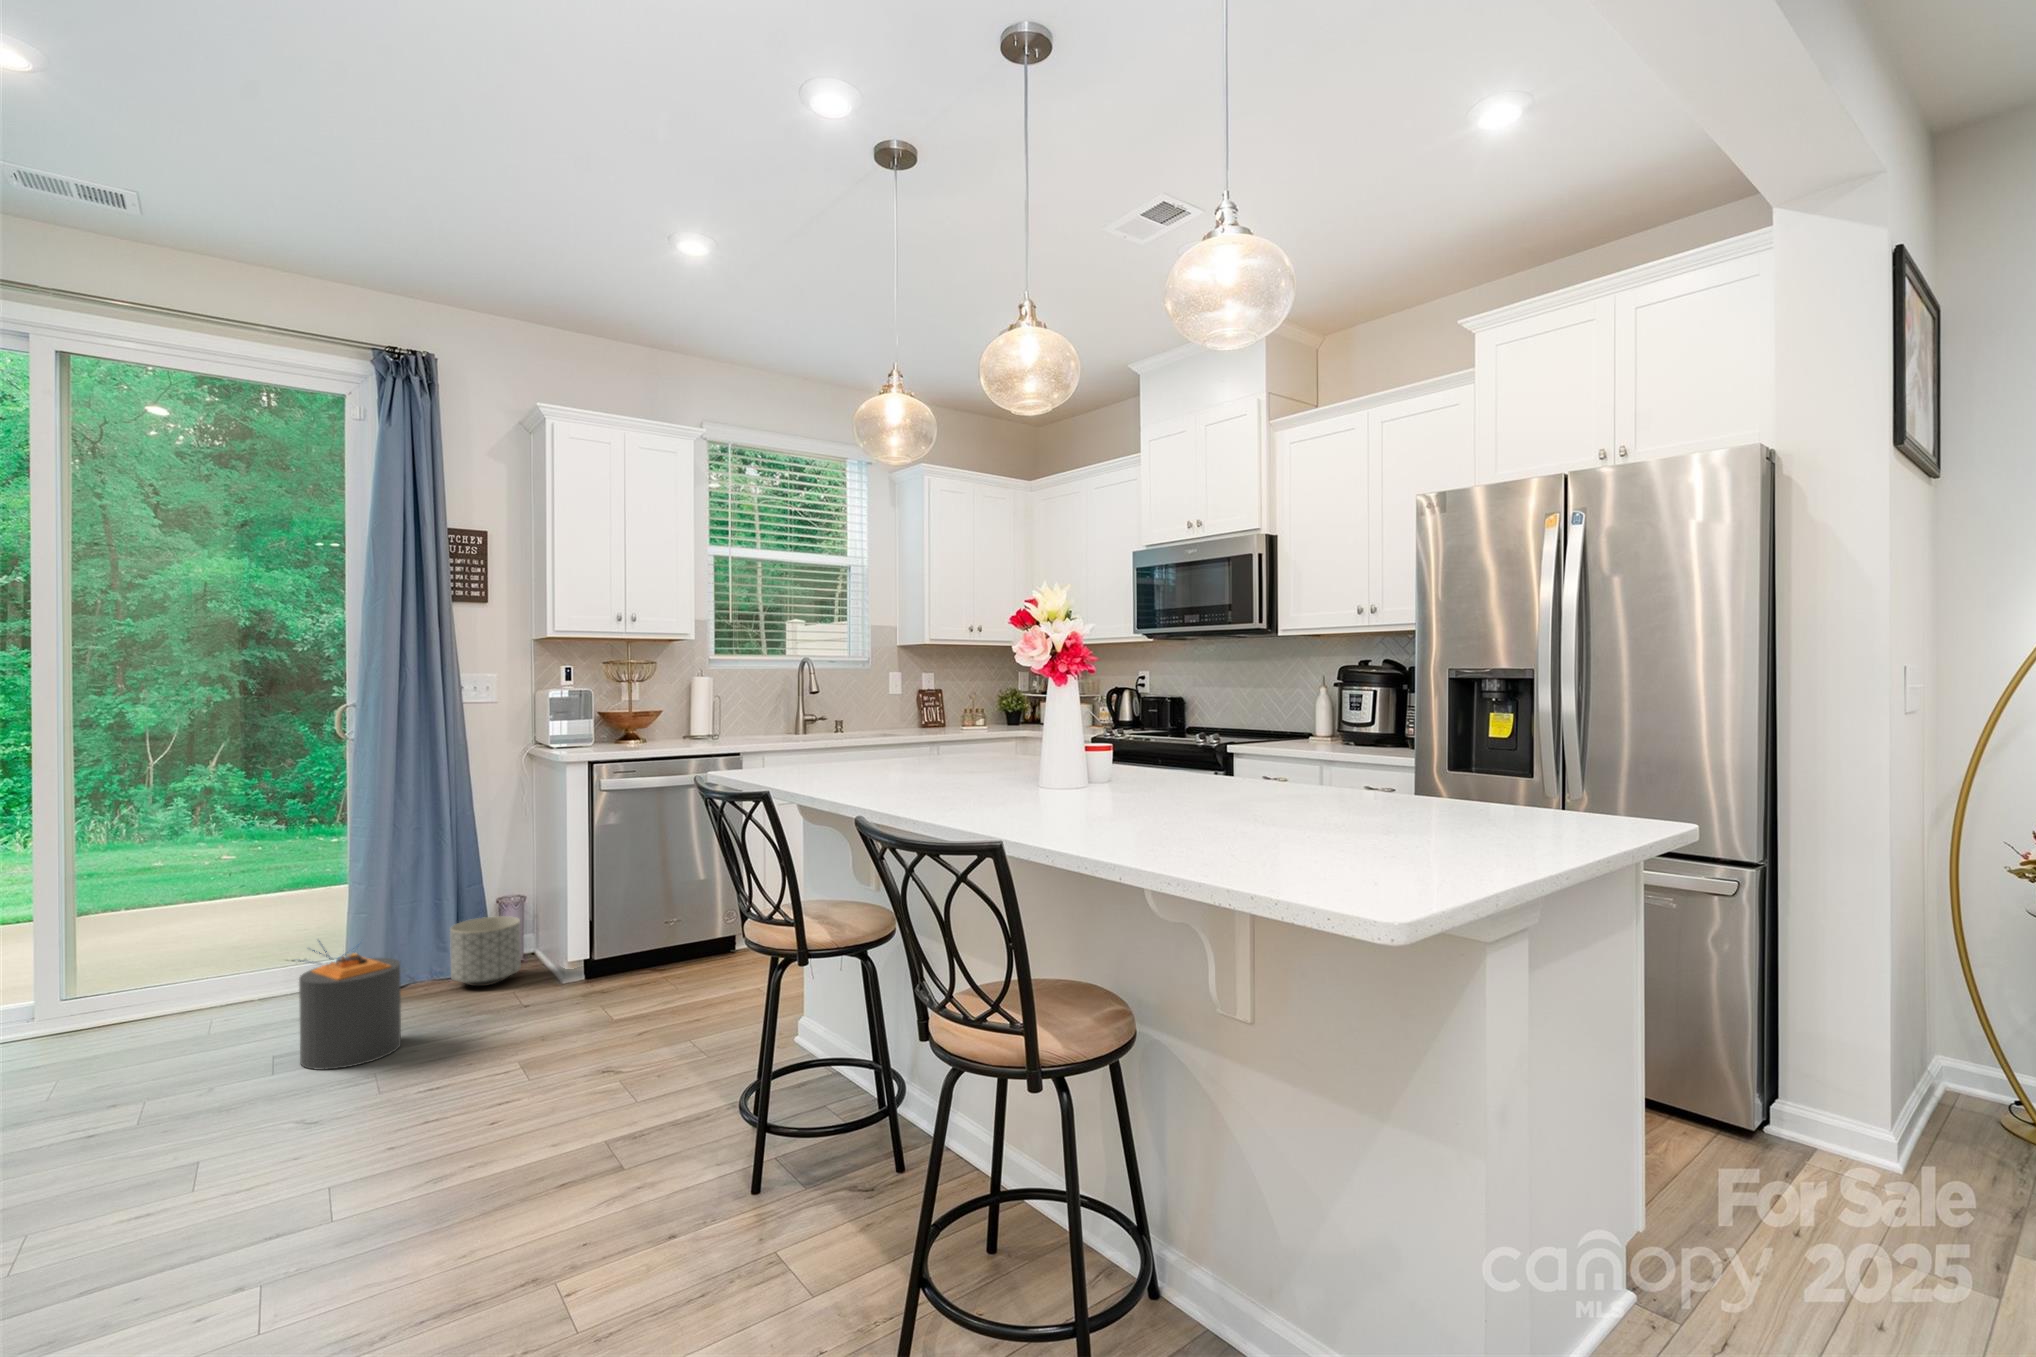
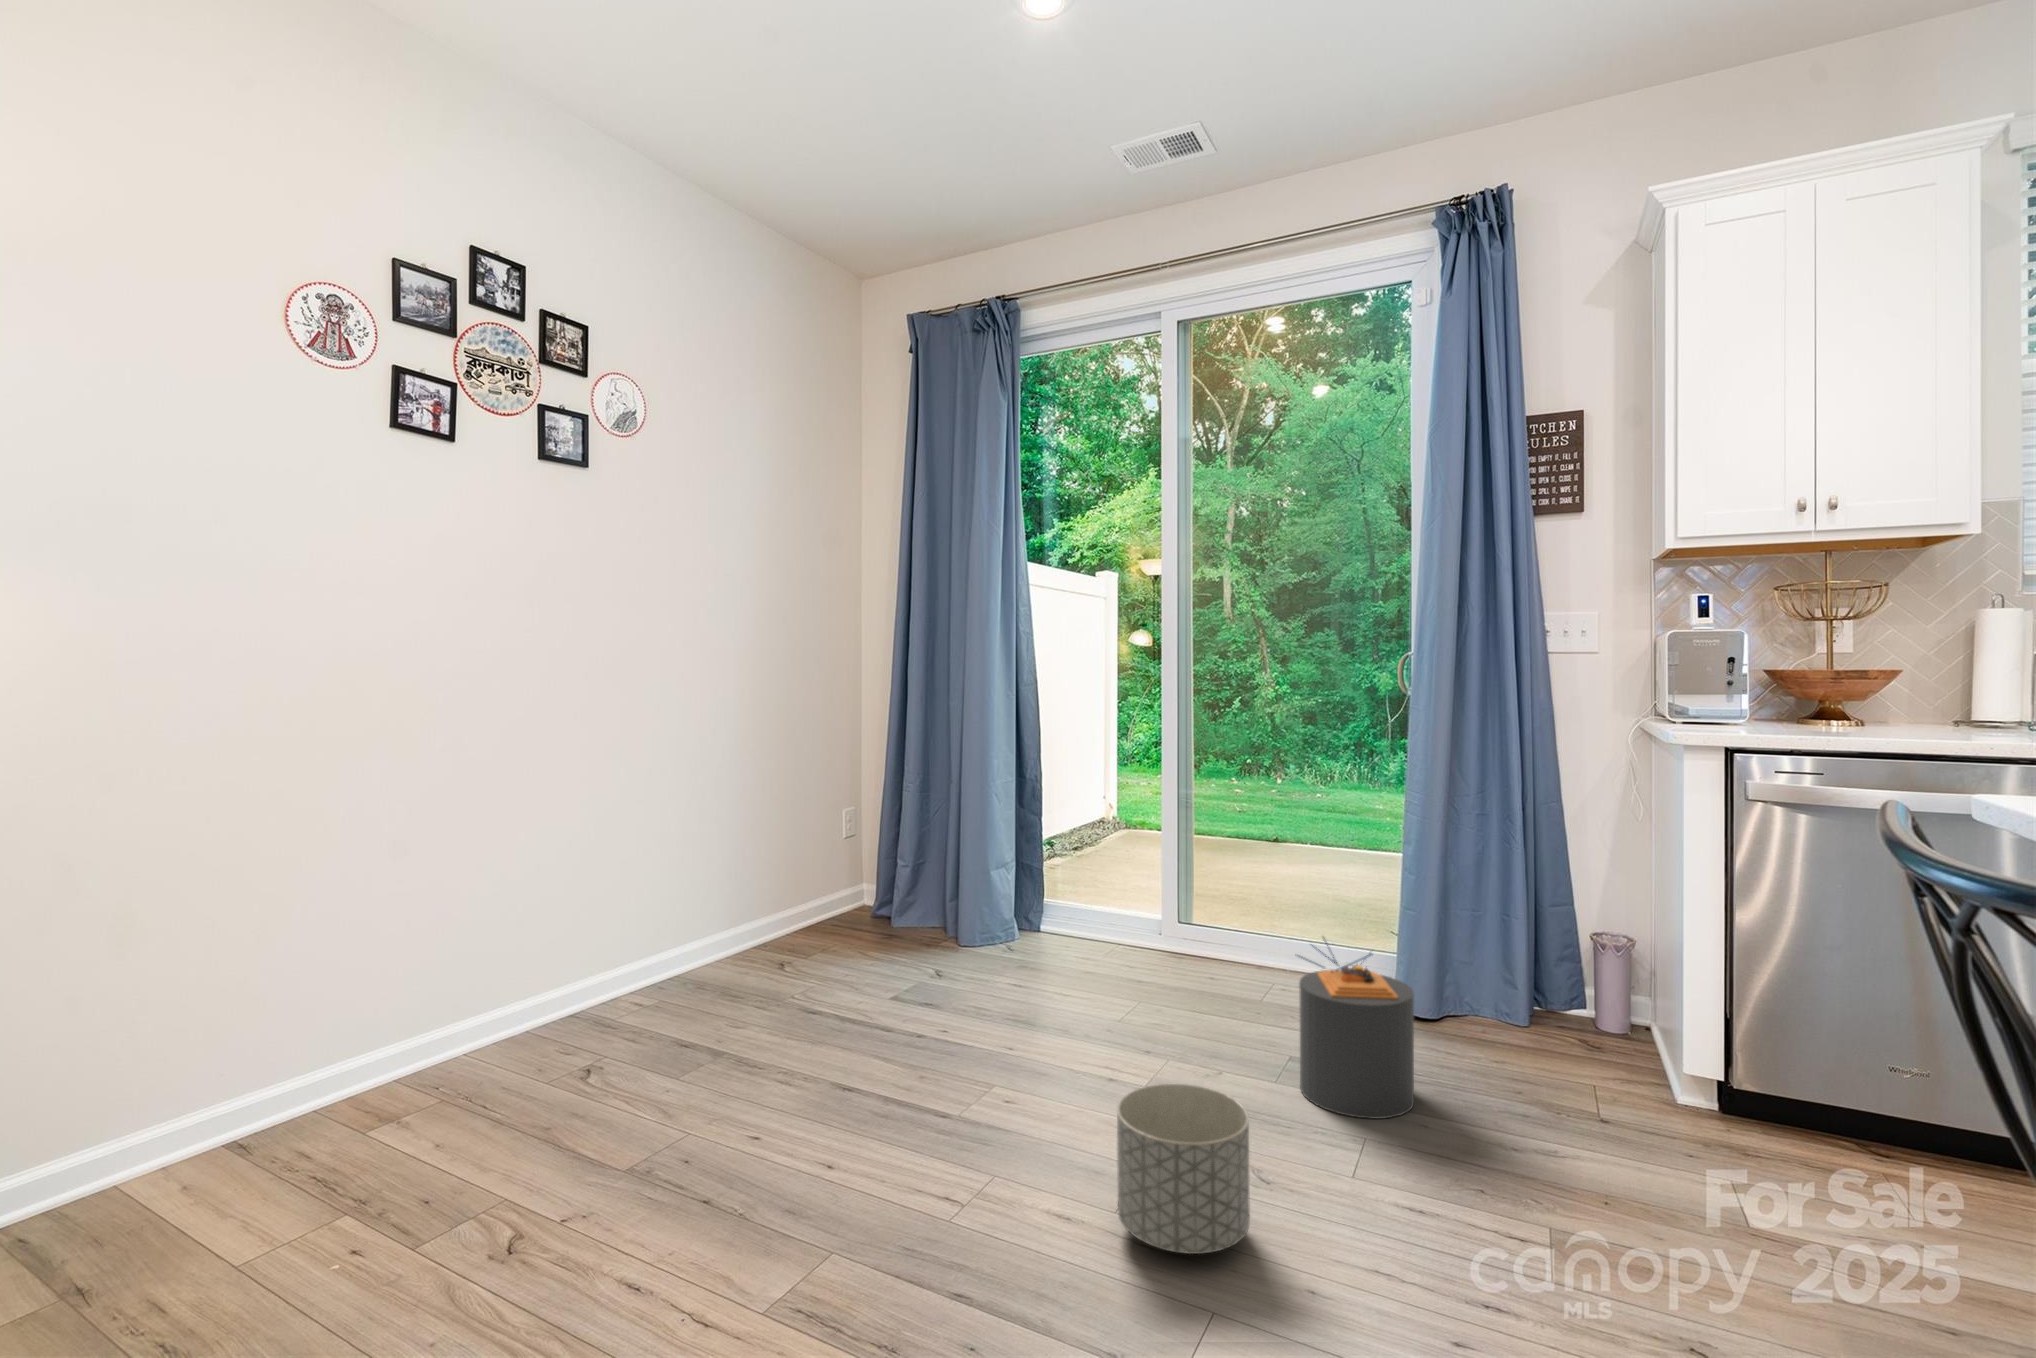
planter: present [450,916,521,986] -> present [1117,1084,1250,1254]

